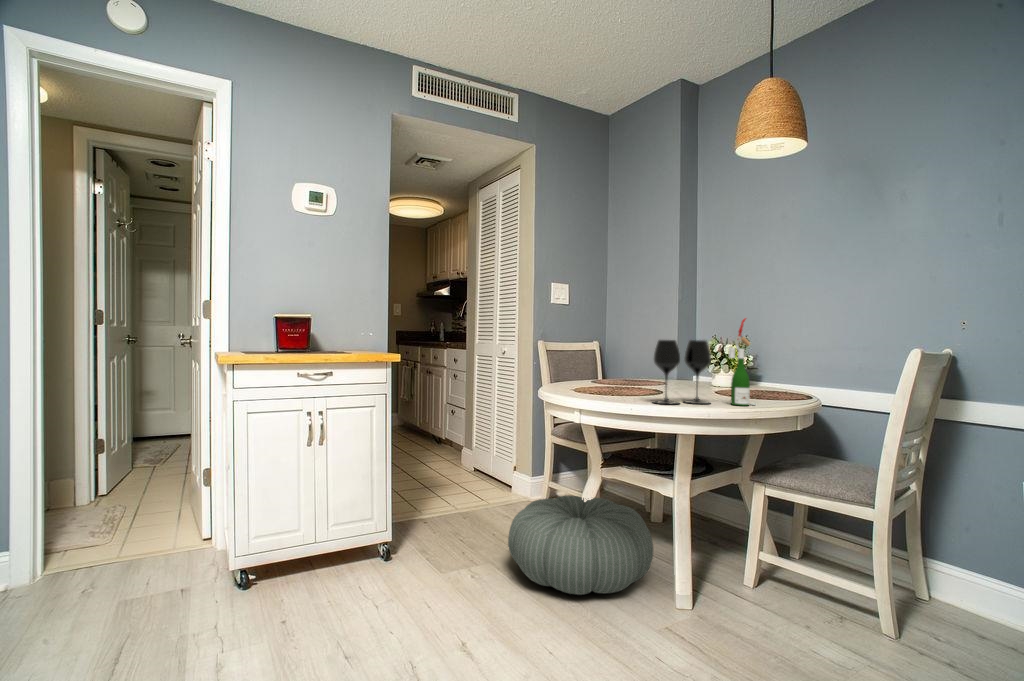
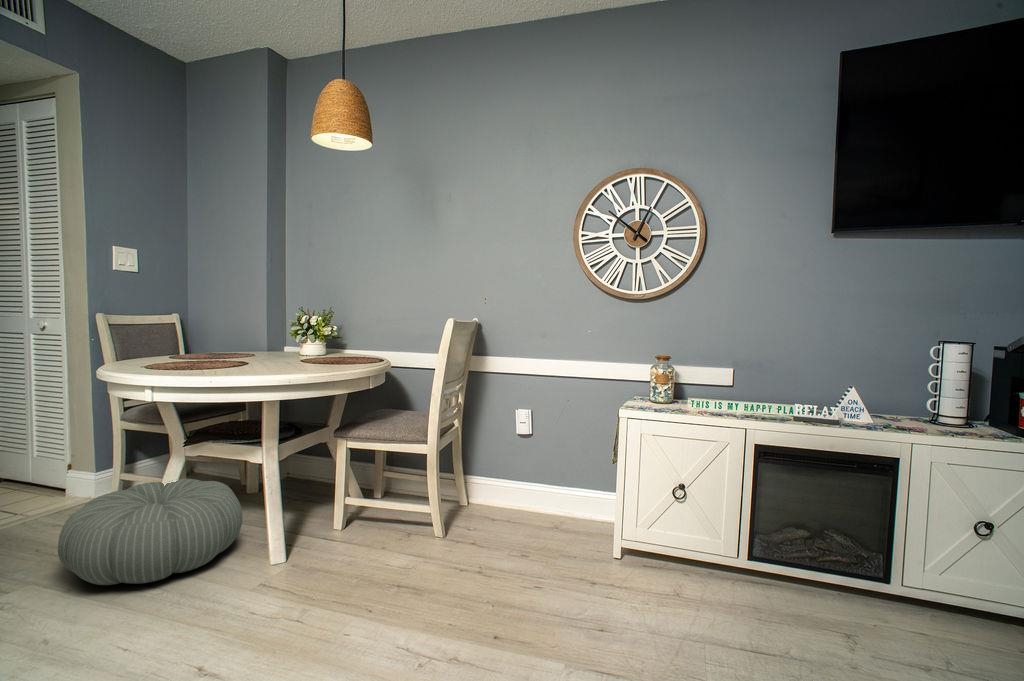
wine bottle: present [729,318,755,406] -> none [306,294,331,371]
wine glass: present [654,340,711,404] -> none [233,314,292,376]

